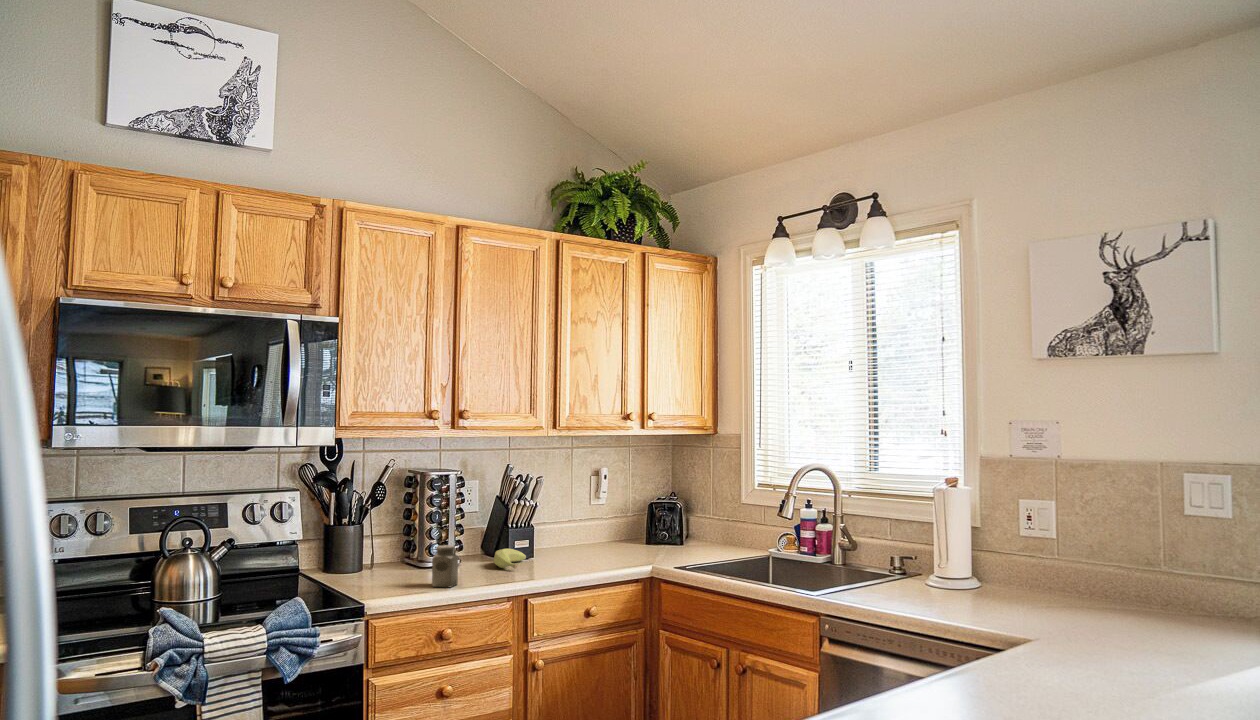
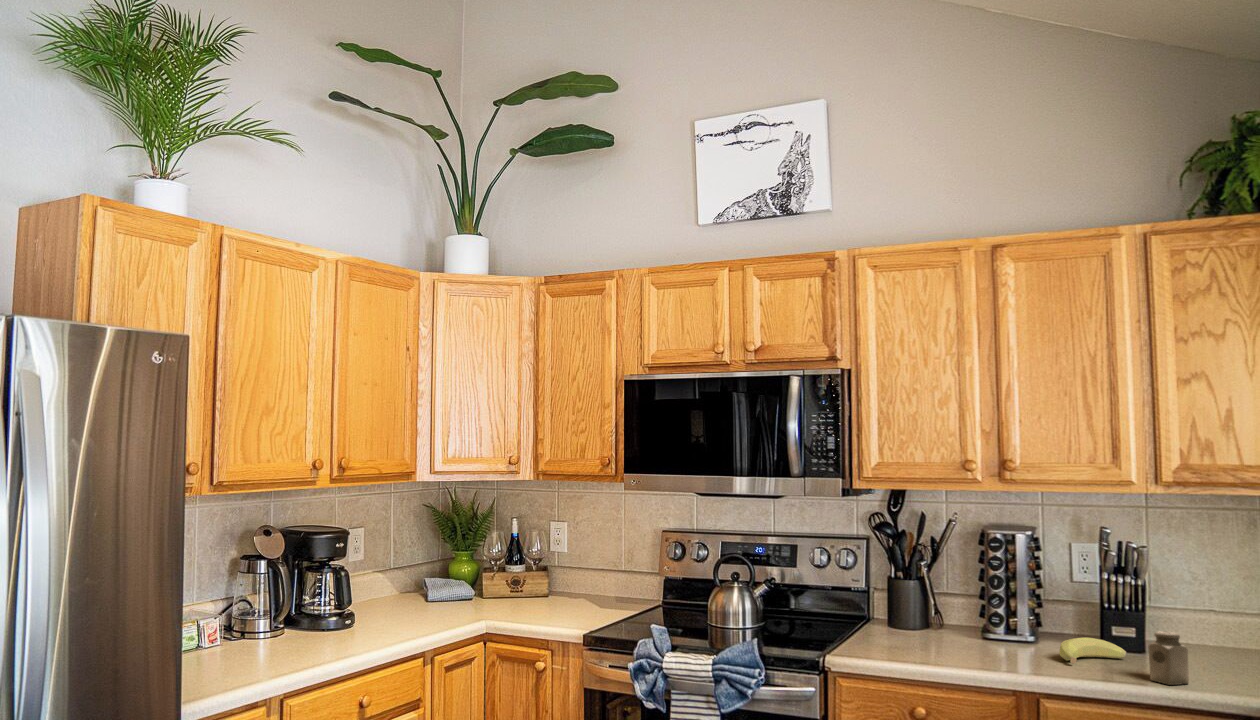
salt shaker: present [432,545,458,587] -> present [1149,631,1189,685]

